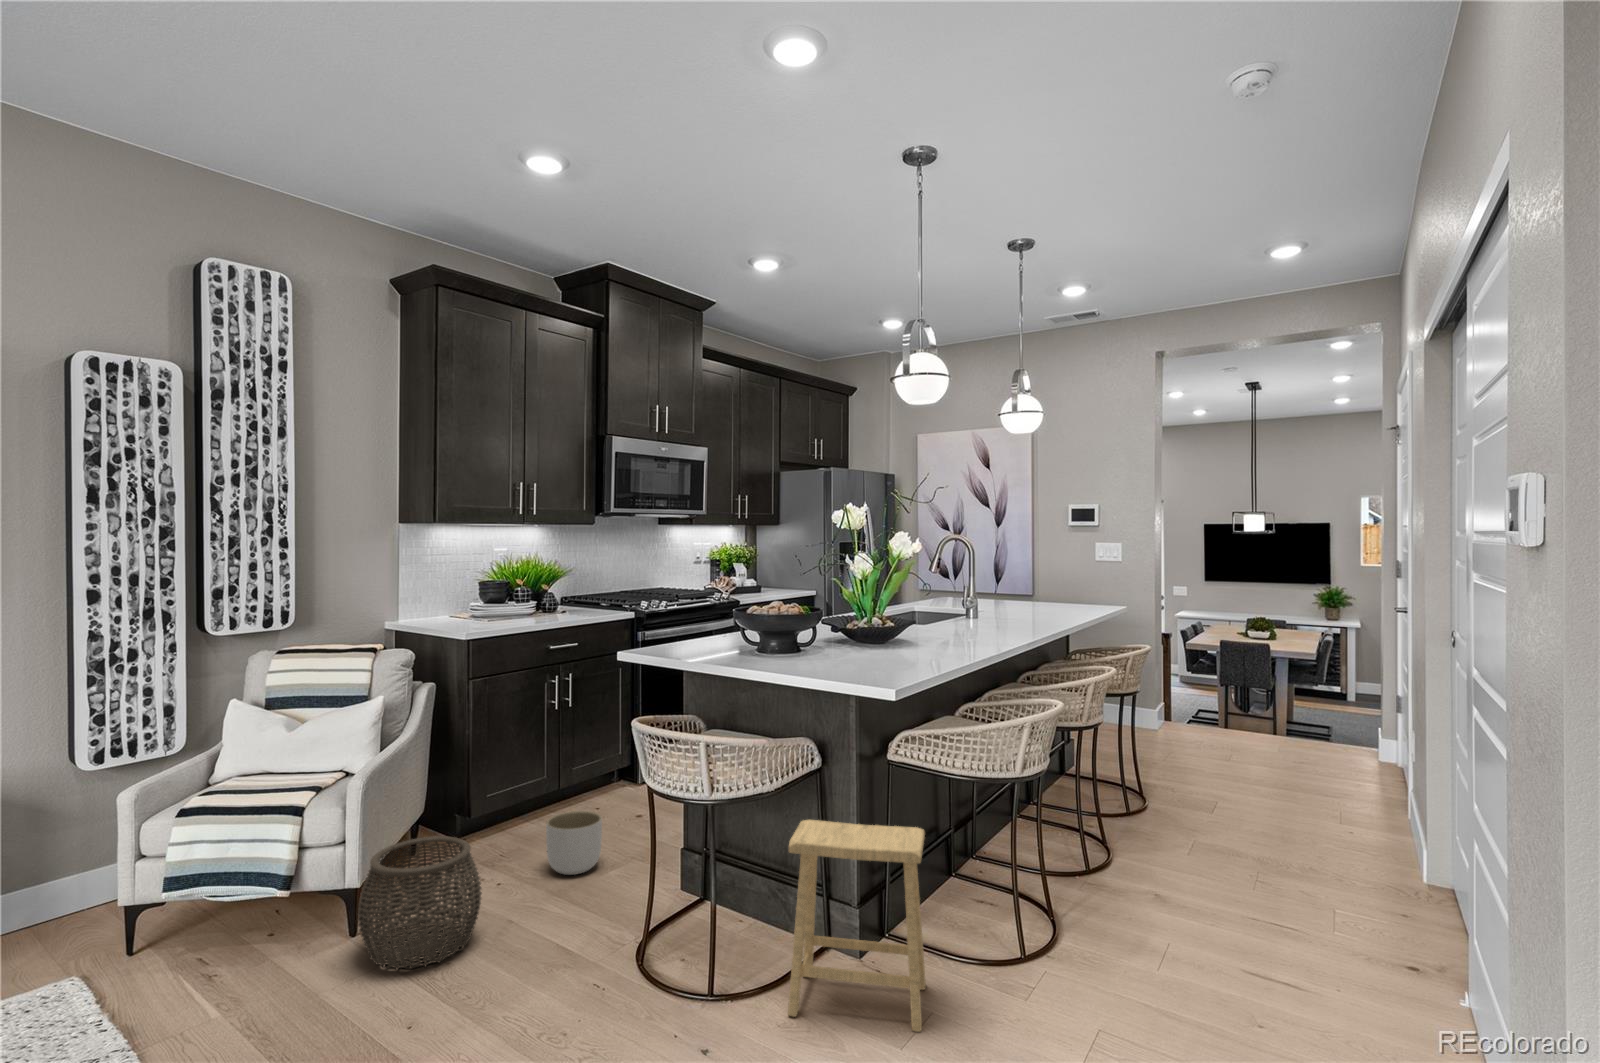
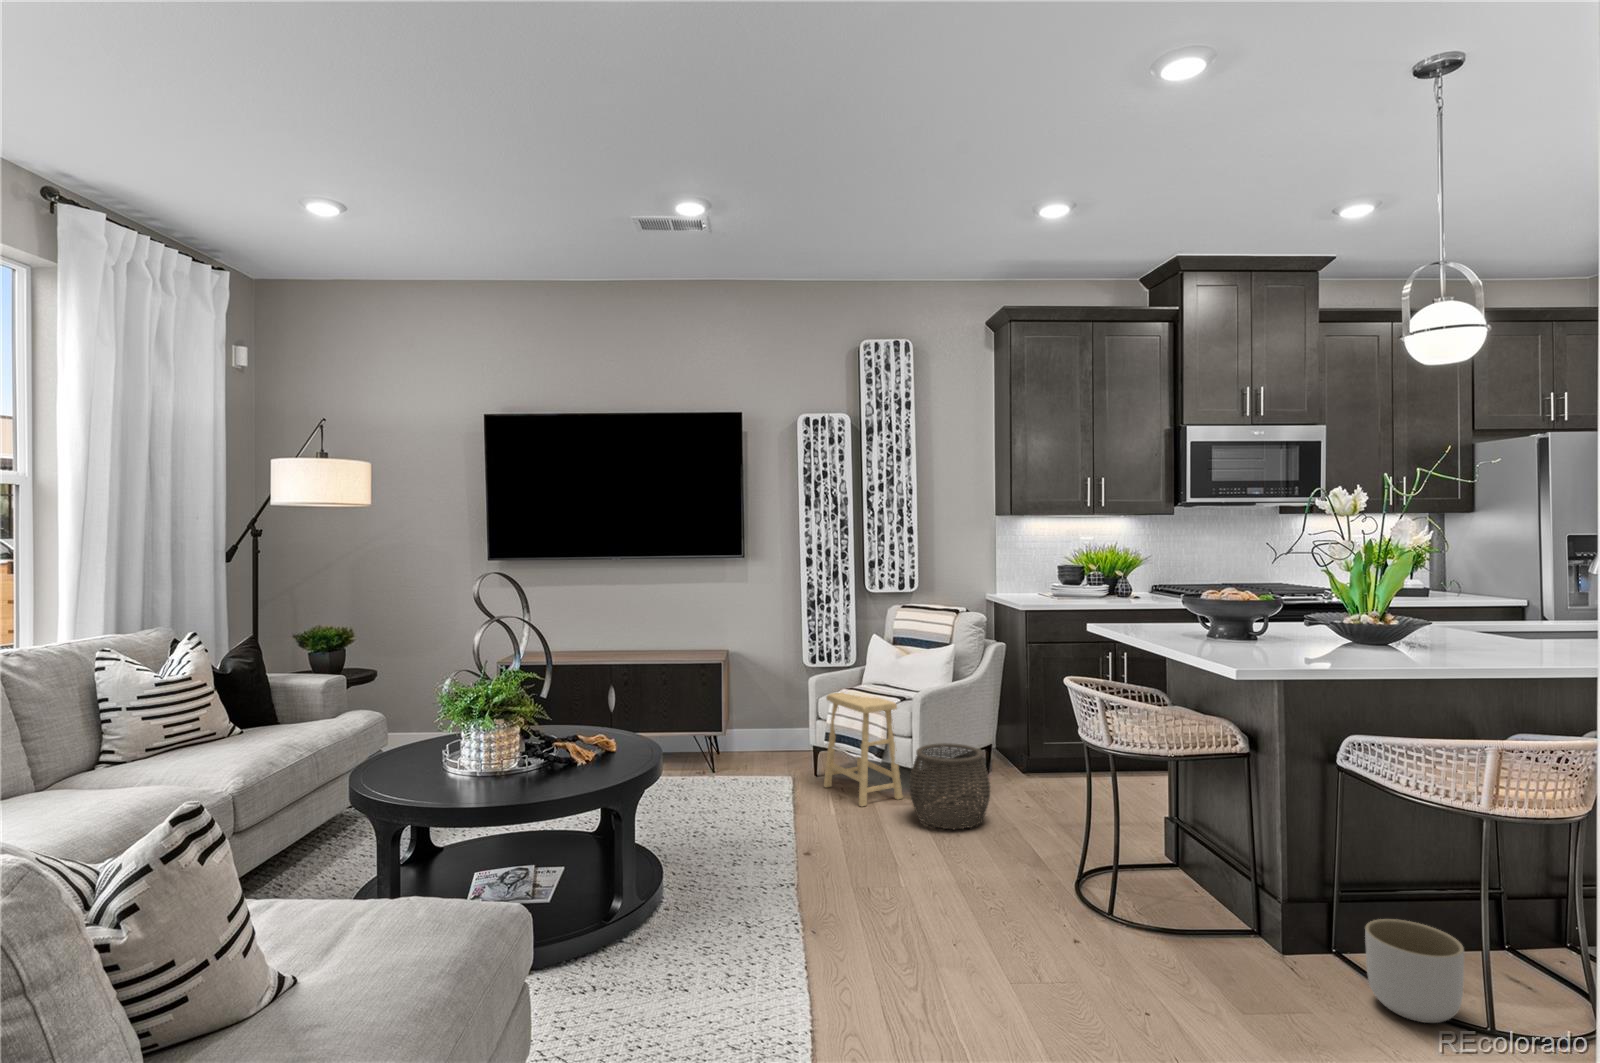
planter: present [546,811,602,875] -> present [1365,919,1464,1023]
footstool: present [788,820,926,1032] -> present [824,692,903,806]

